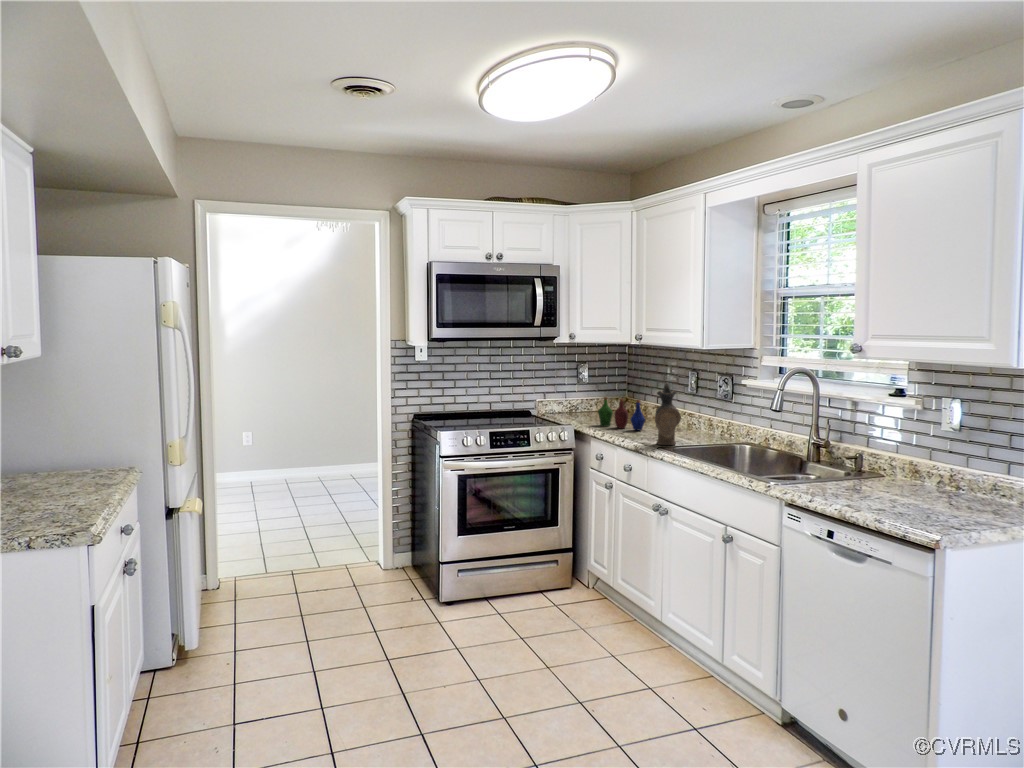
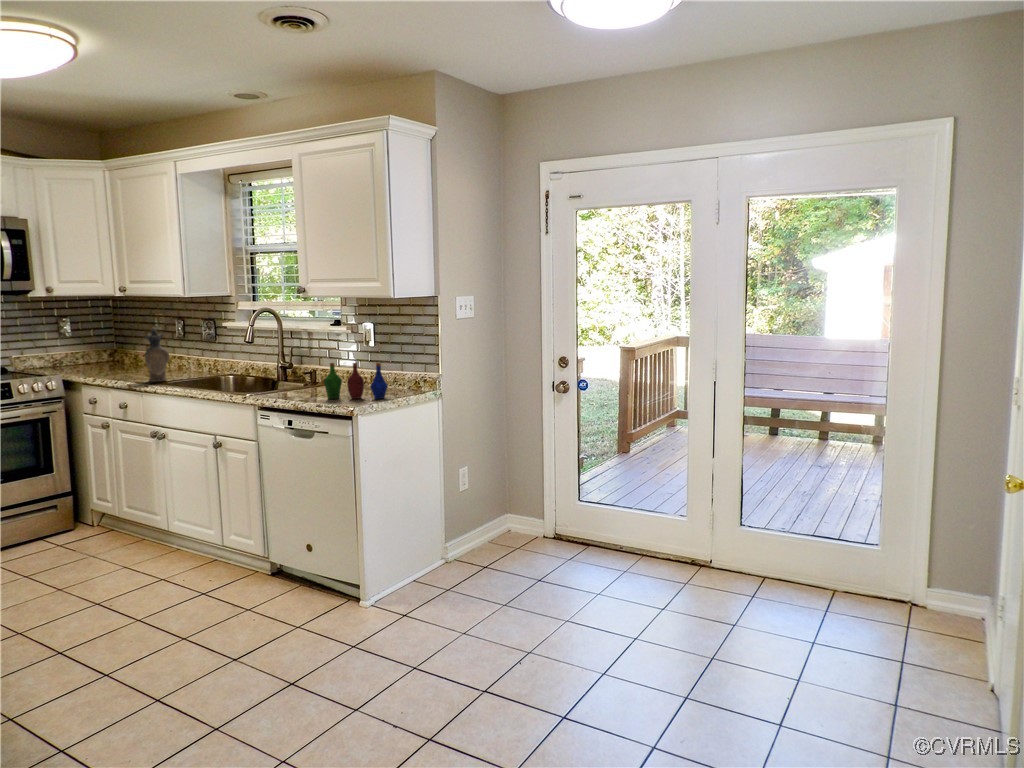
bottle: present [598,397,645,430] -> present [324,363,388,399]

